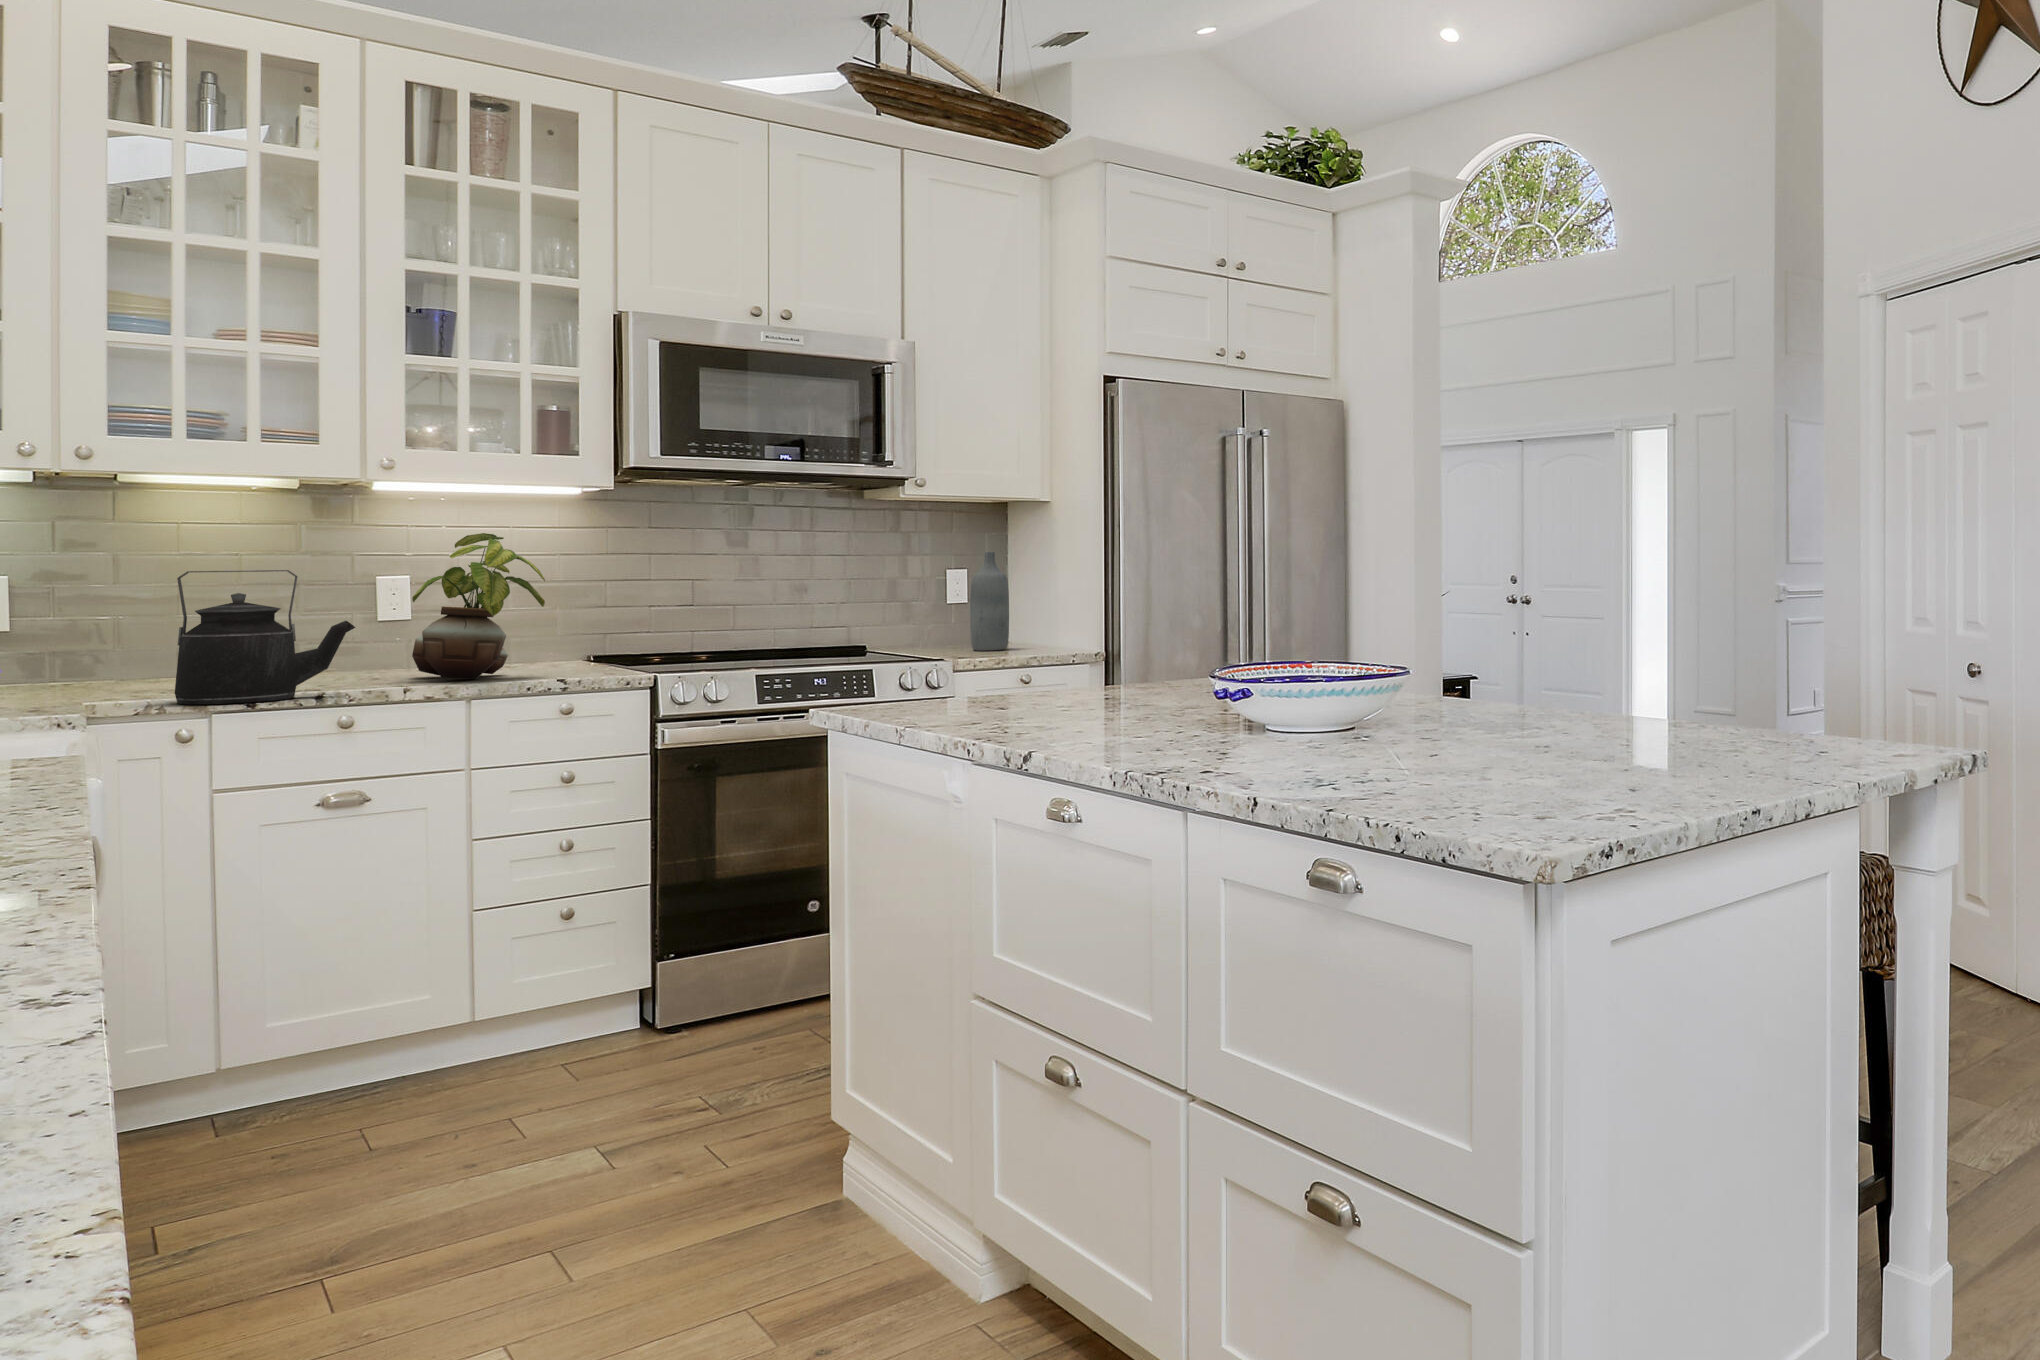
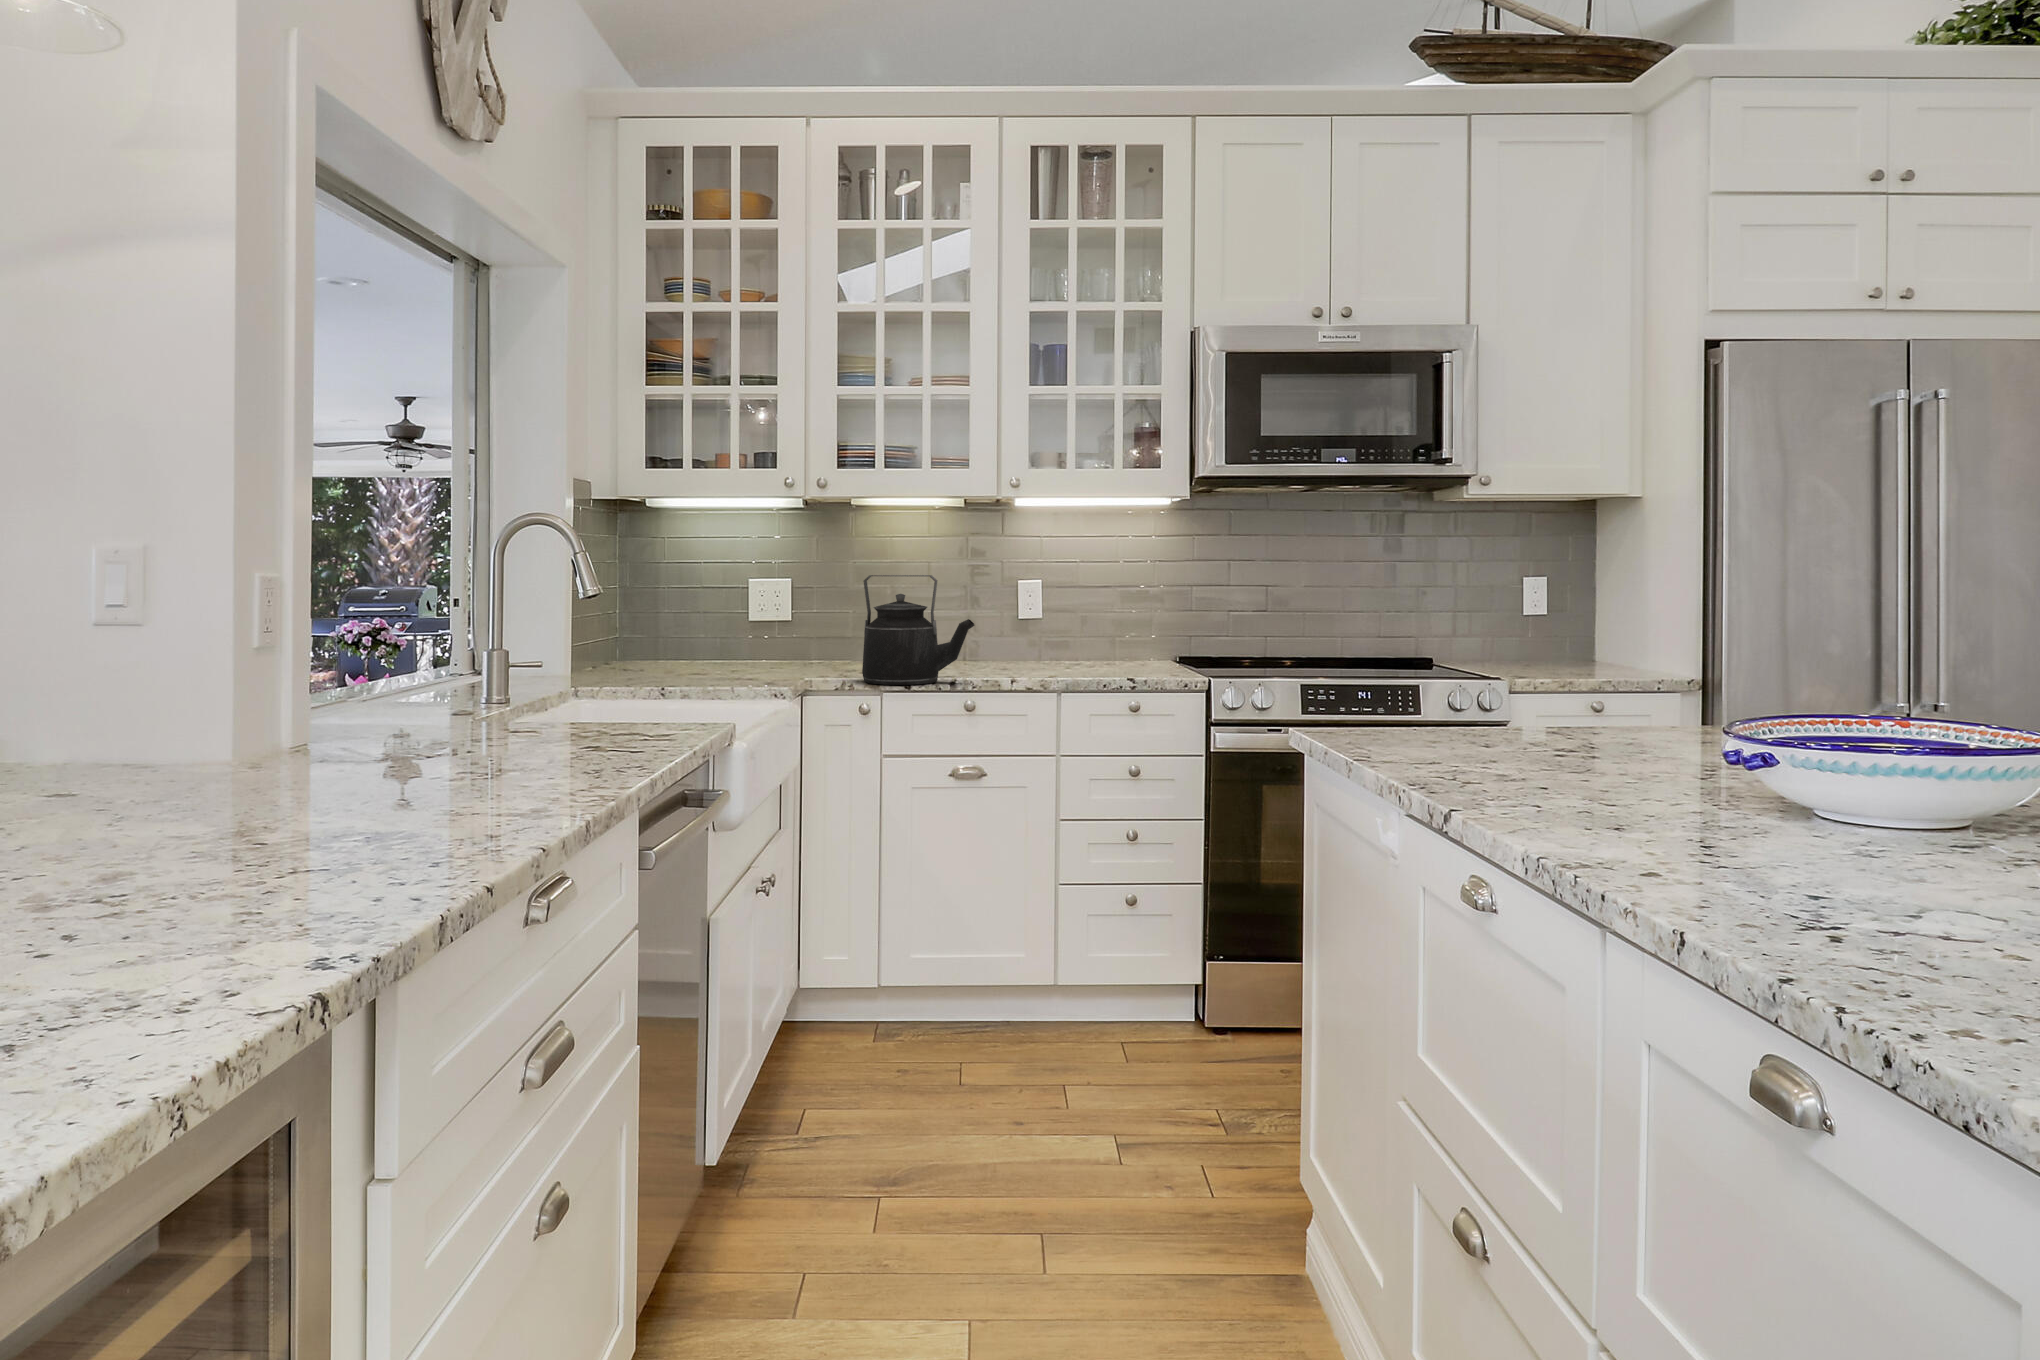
potted plant: present [412,533,545,679] -> none [1030,541,1127,672]
bottle: present [970,552,1009,651] -> none [1547,559,1592,672]

